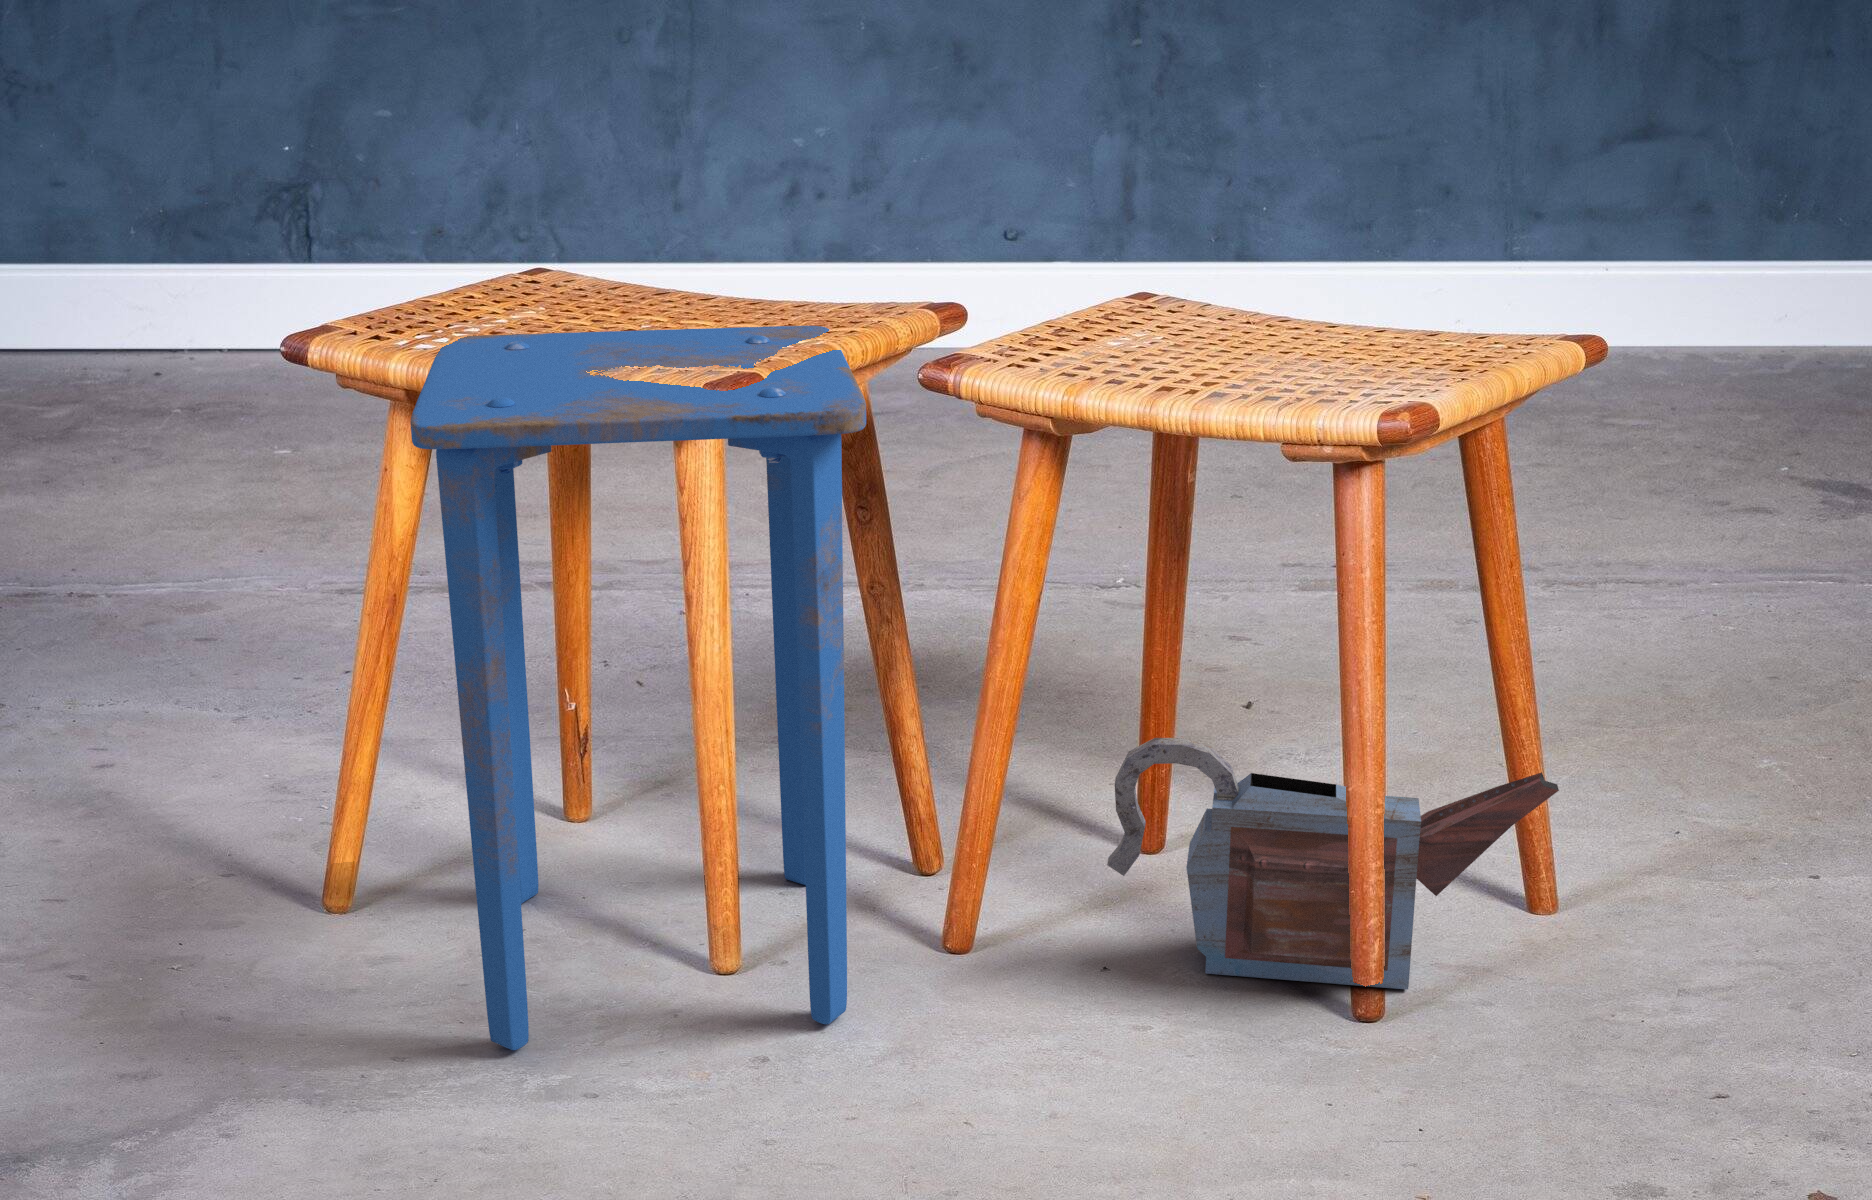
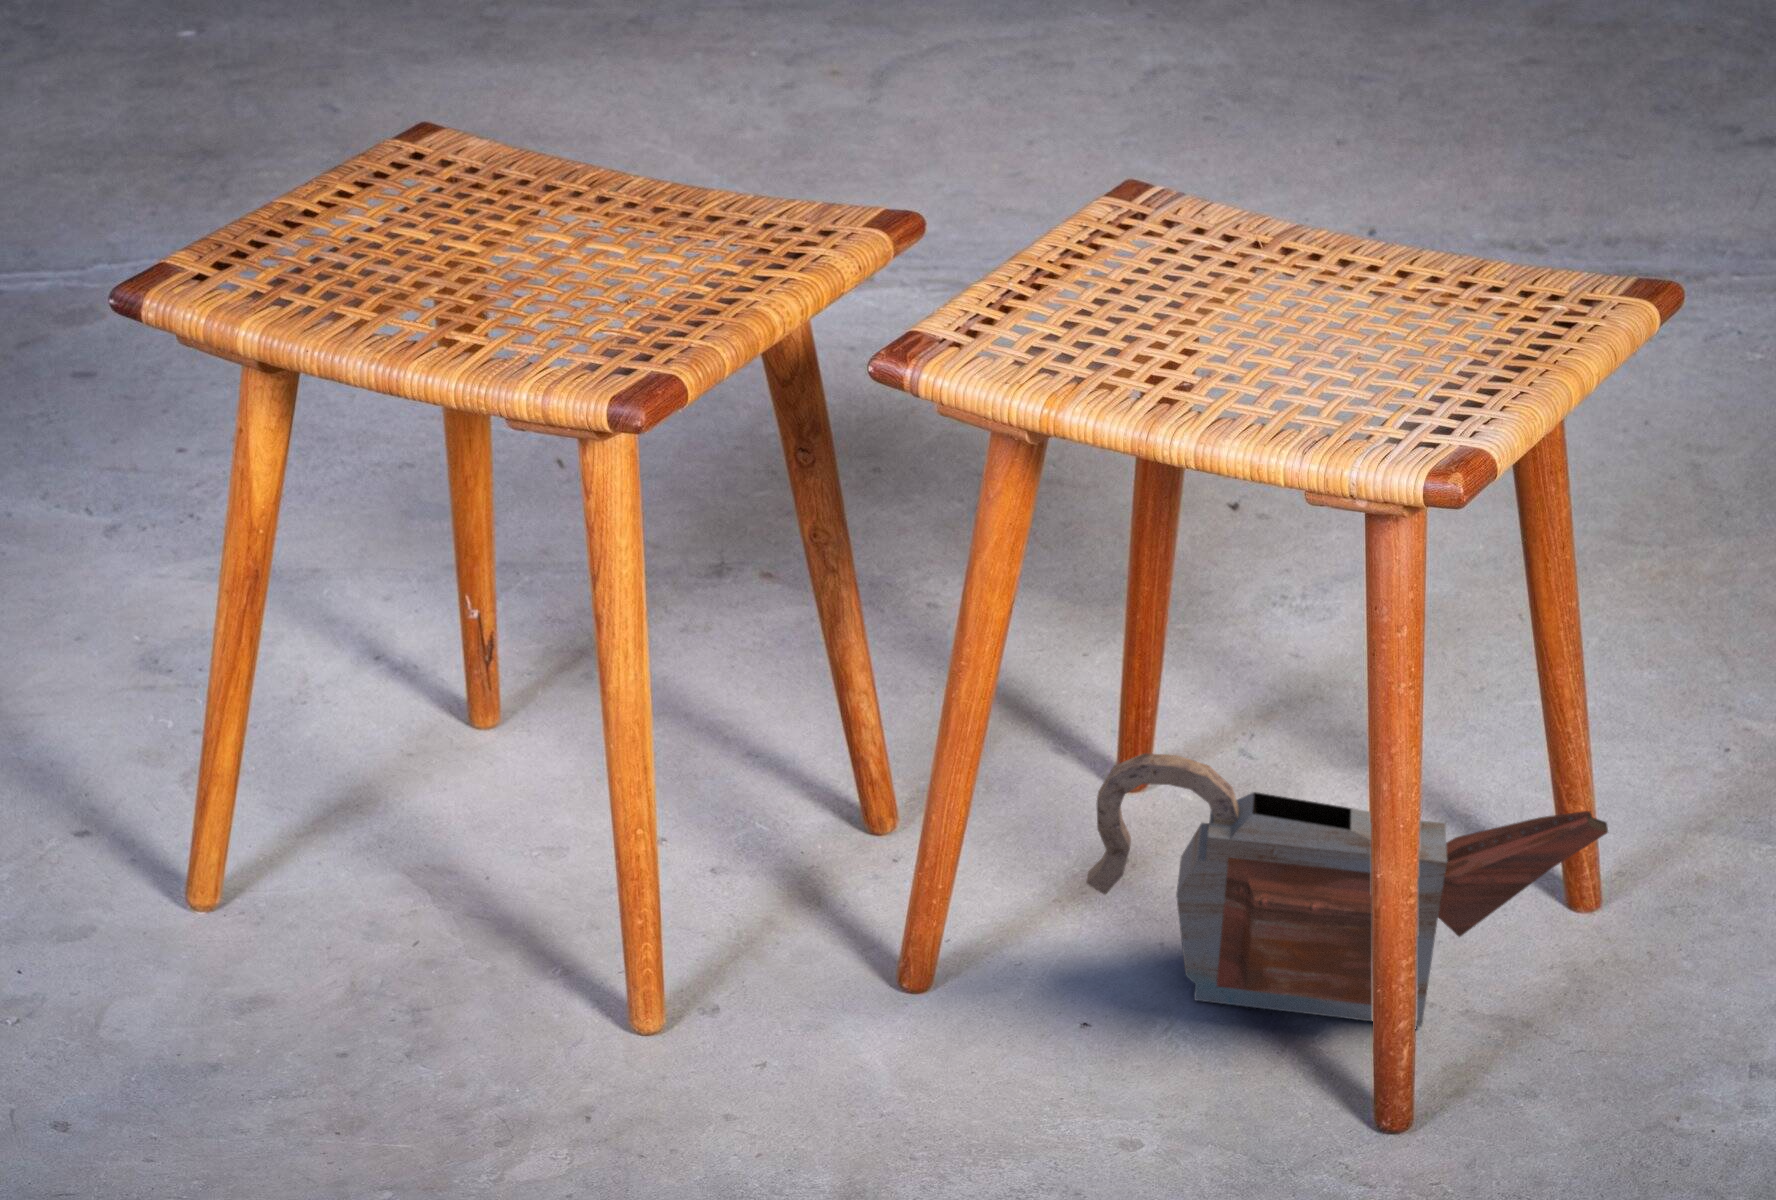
side table: present [410,326,866,1050] -> none [255,253,804,1112]

